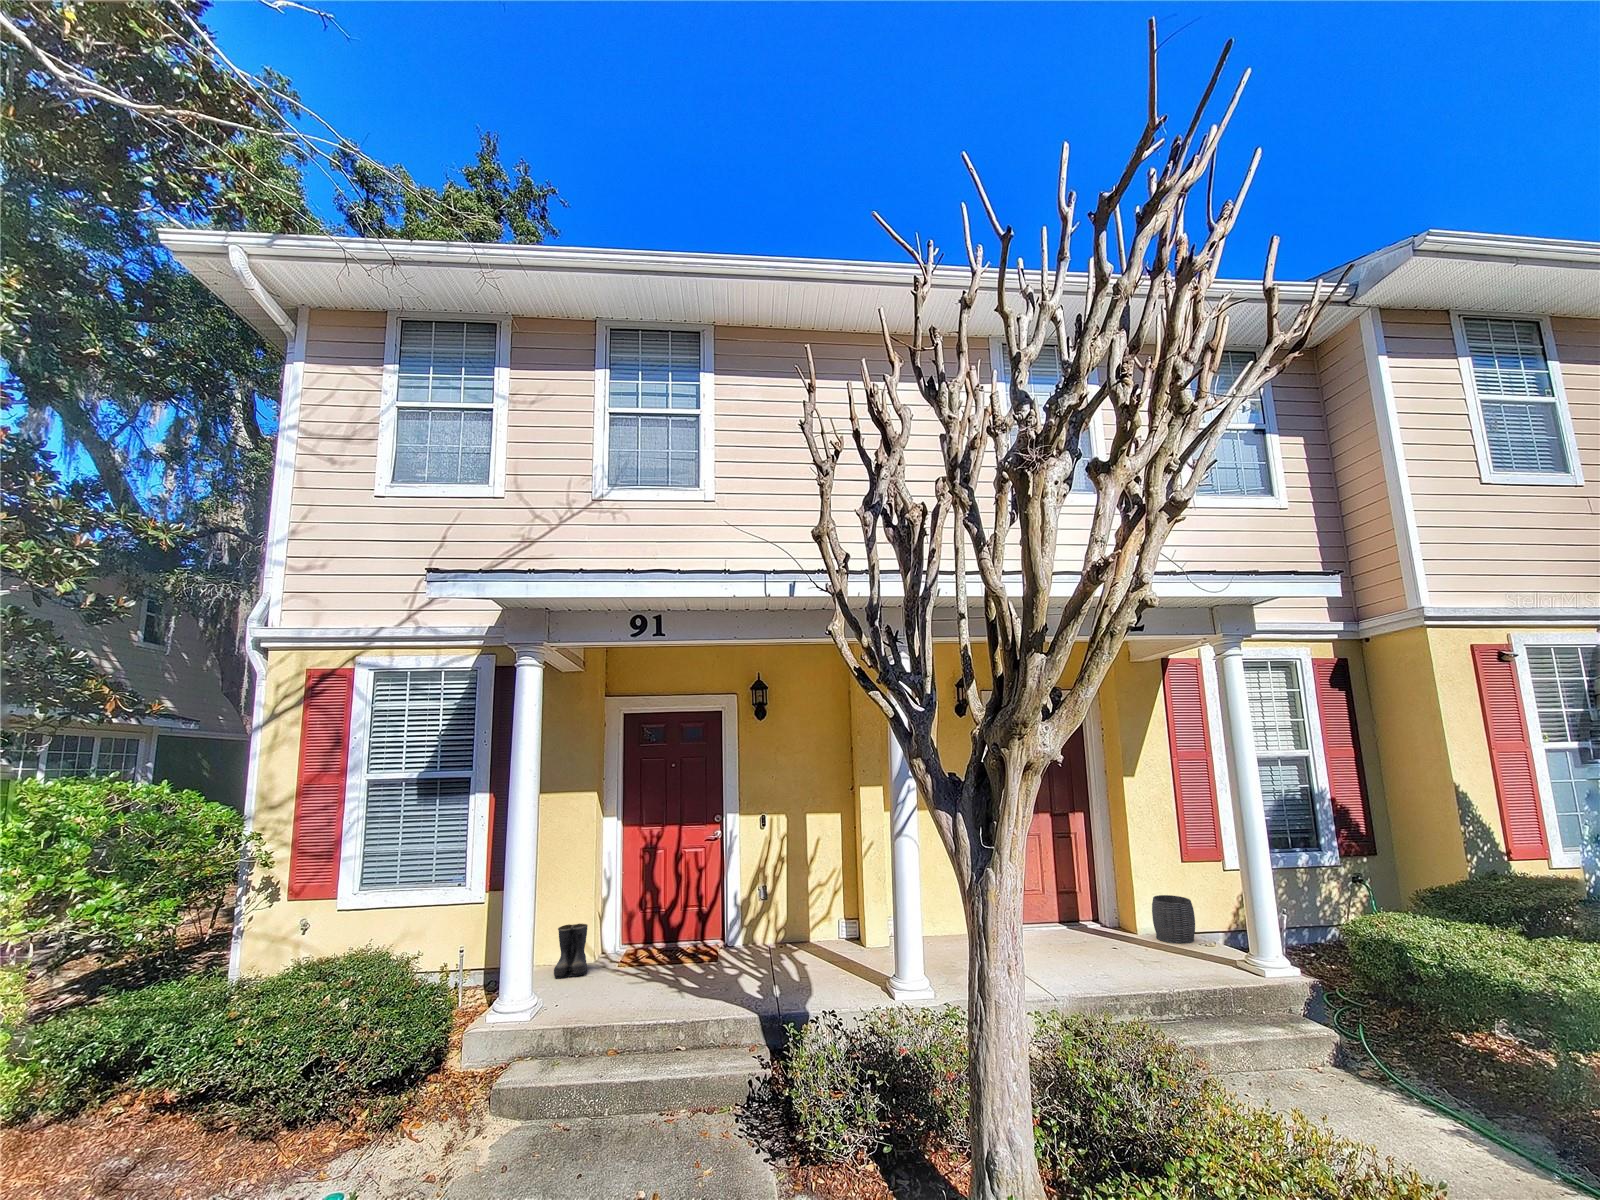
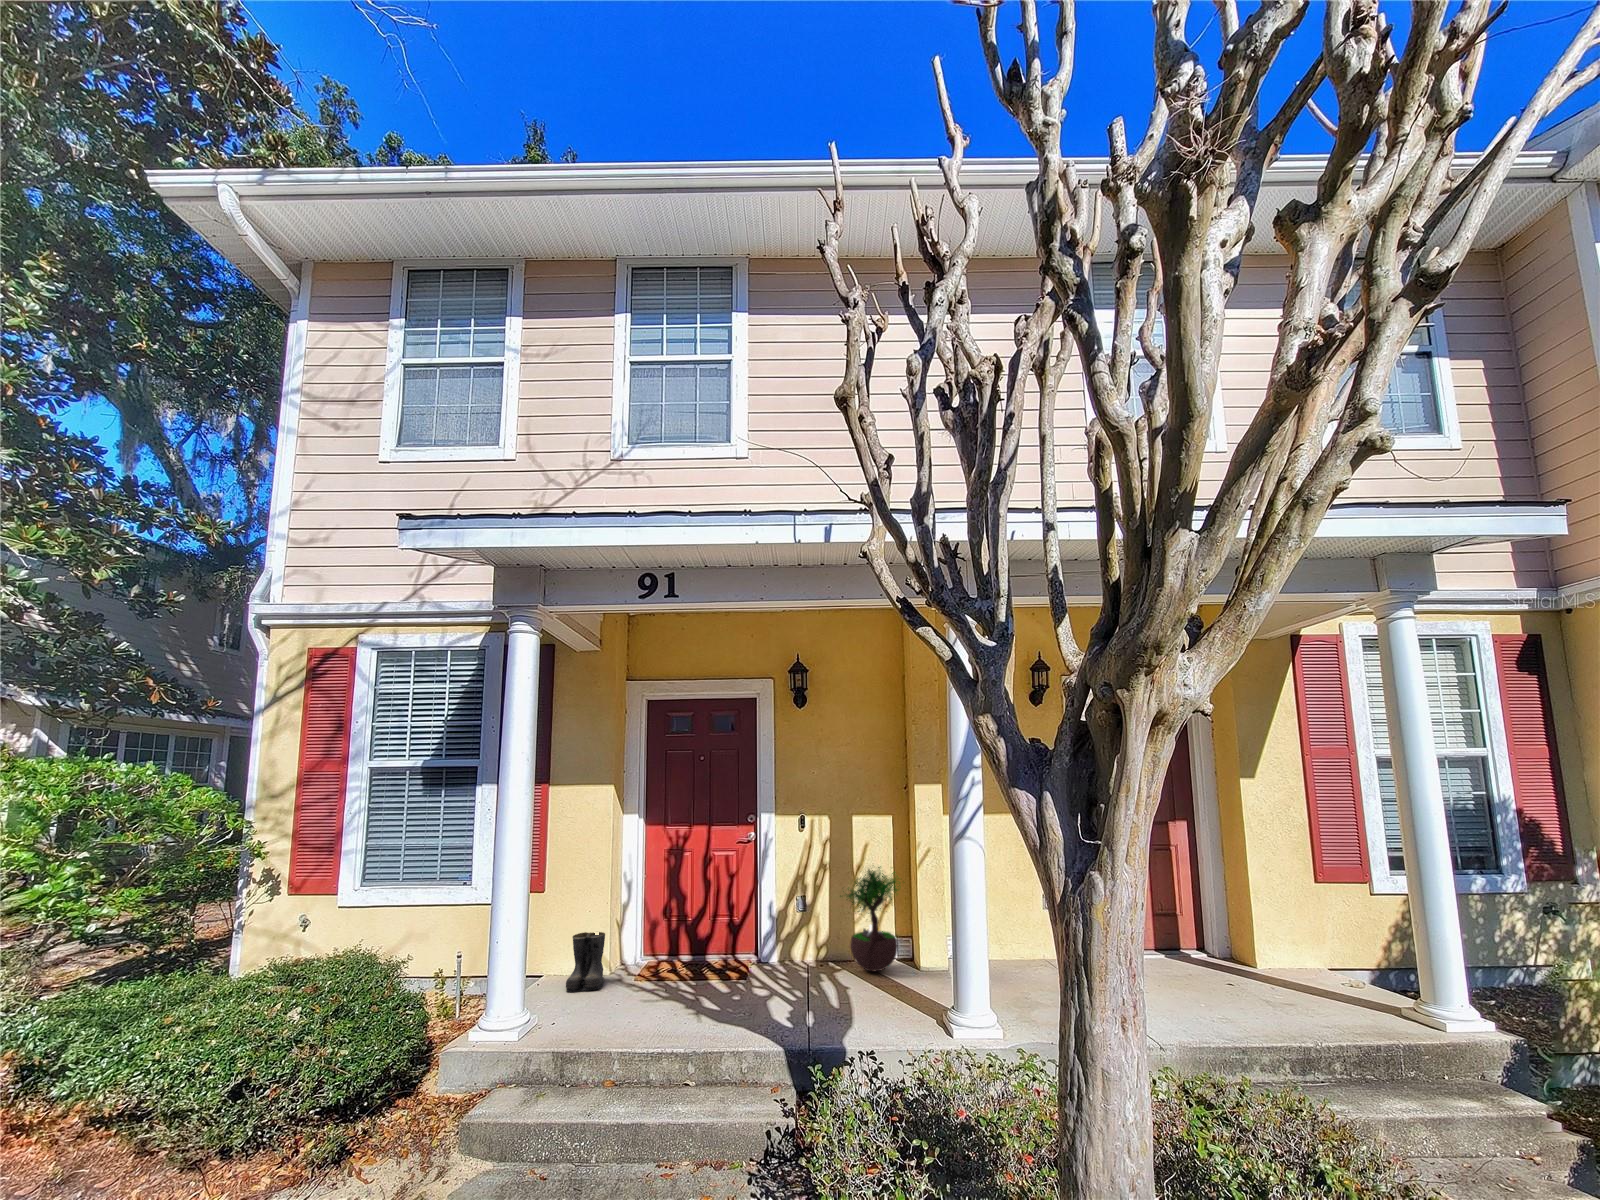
potted tree: none [796,851,851,949] -> present [840,866,900,971]
woven basket: present [1152,895,1195,944] -> none [1277,924,1333,985]

